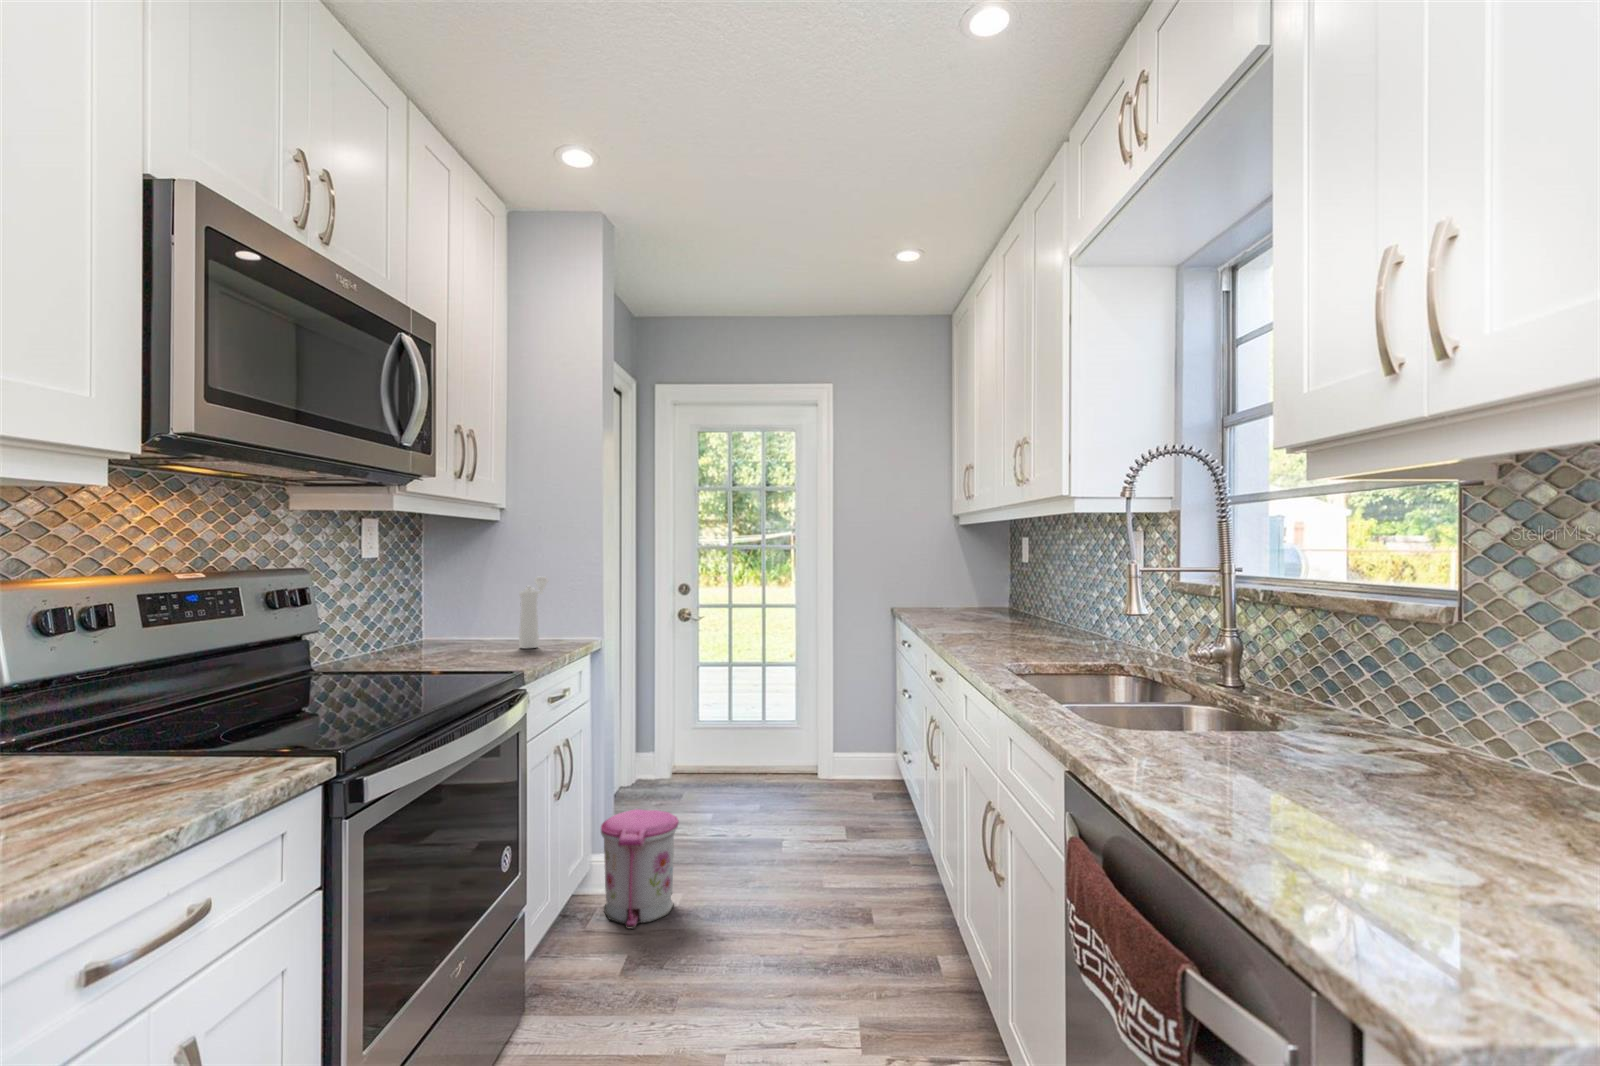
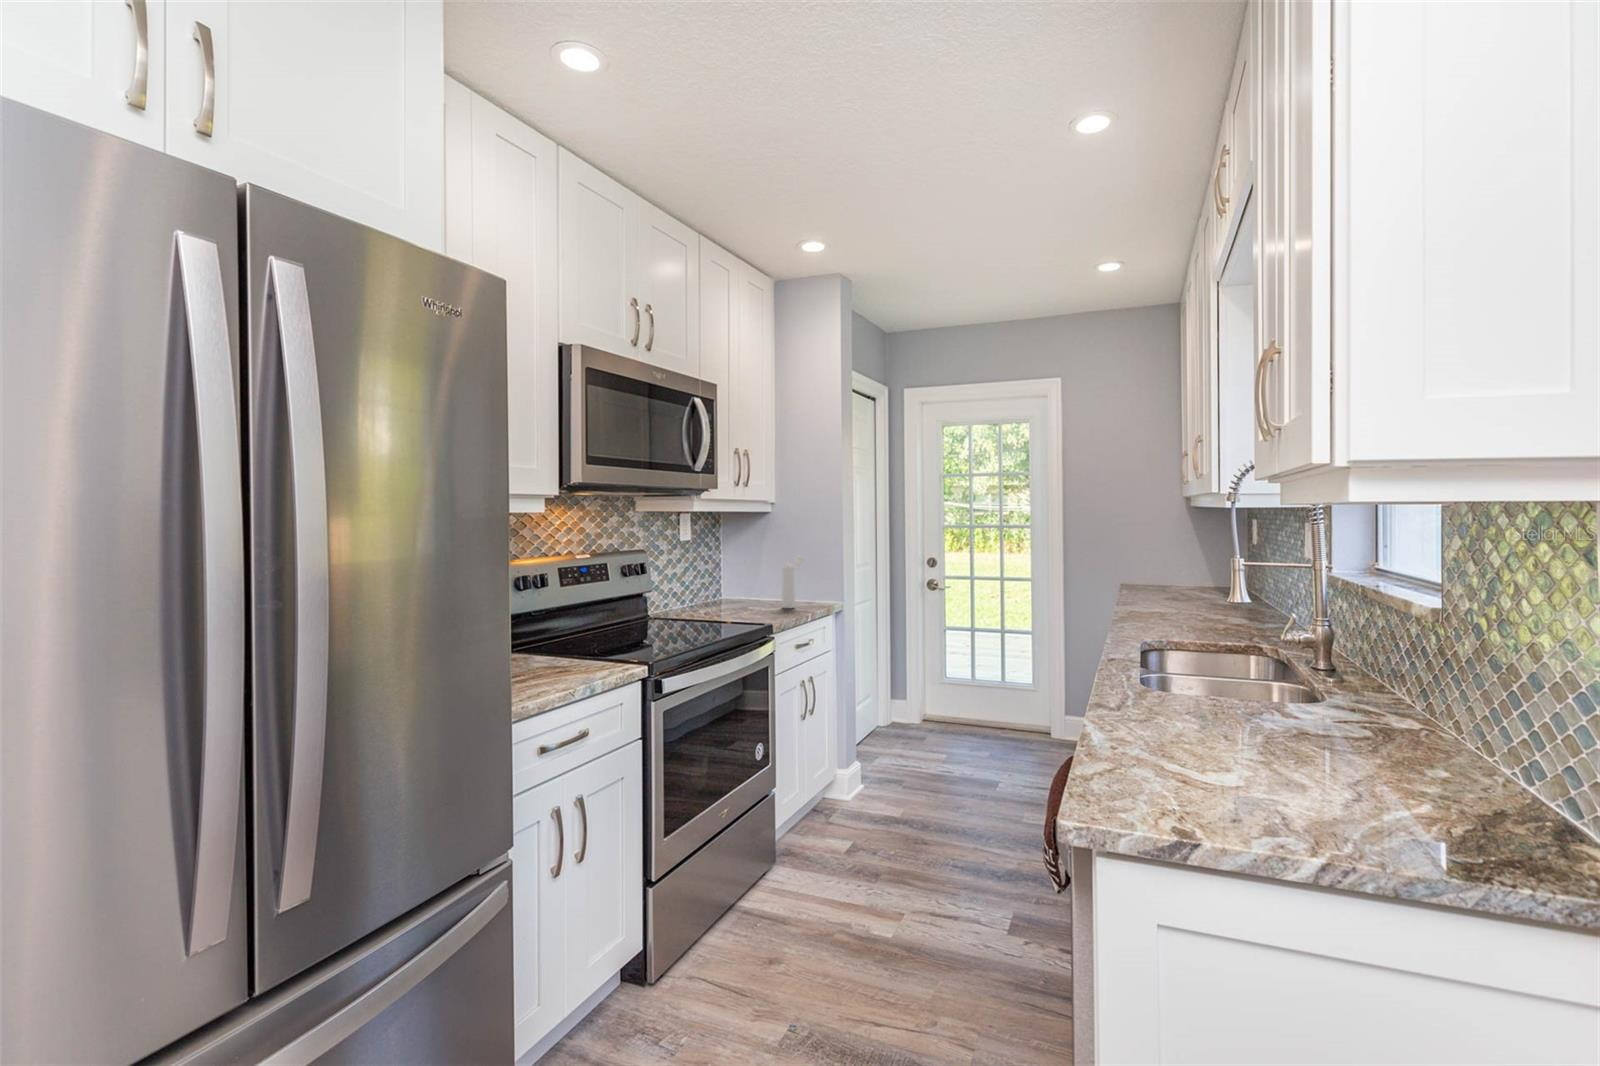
trash can: present [601,809,679,929] -> none [841,735,900,821]

